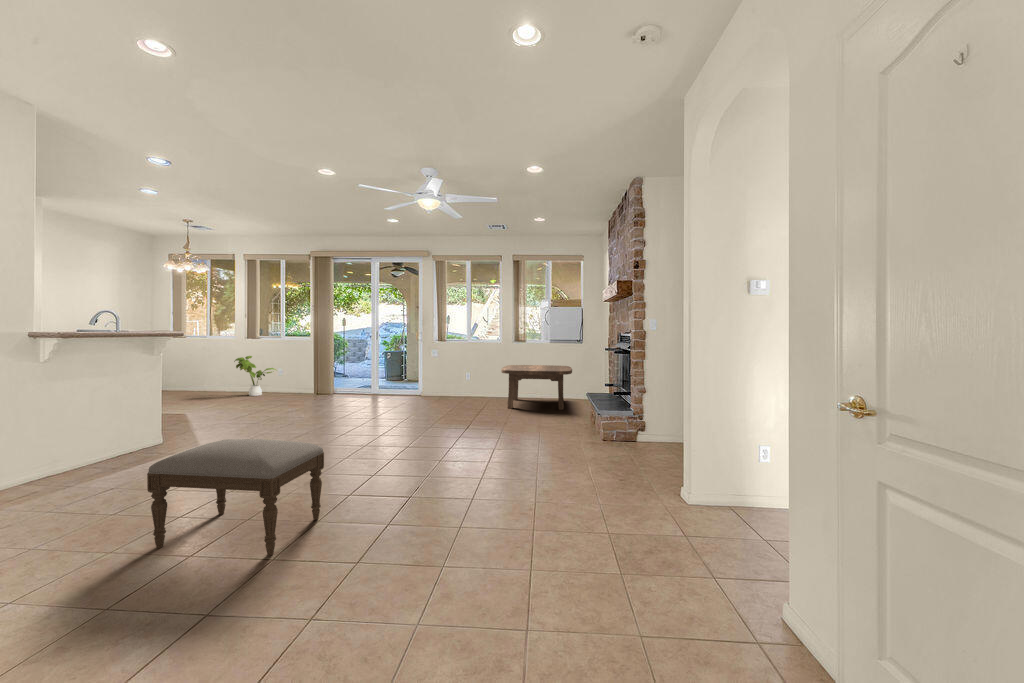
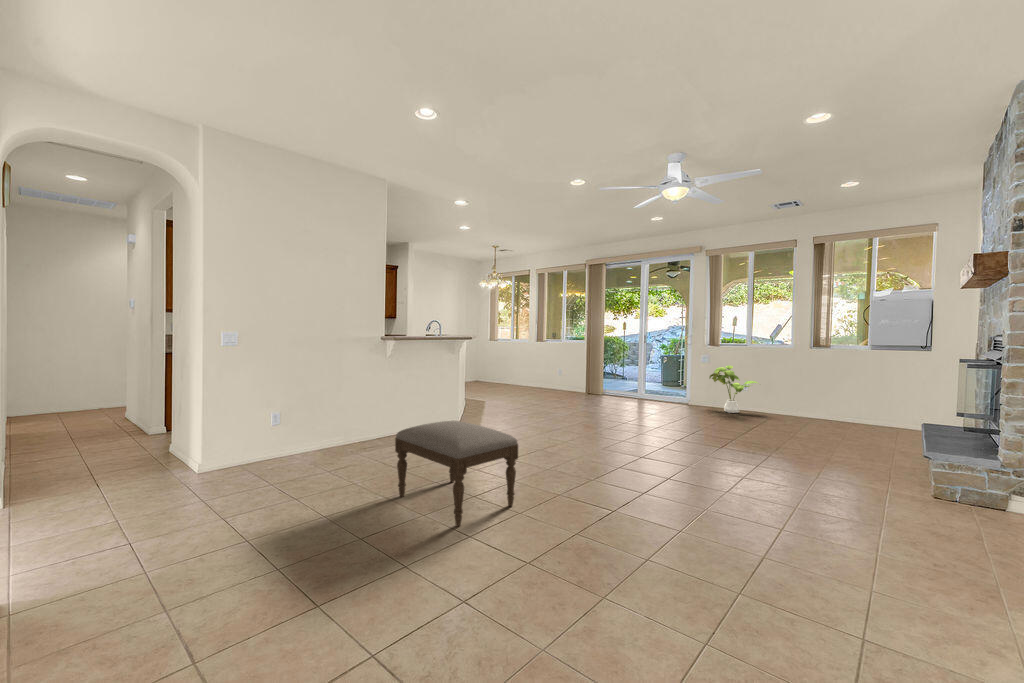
house plant: present [234,356,276,396] -> present [709,365,757,413]
coffee table: present [501,365,572,410] -> none [787,377,908,444]

